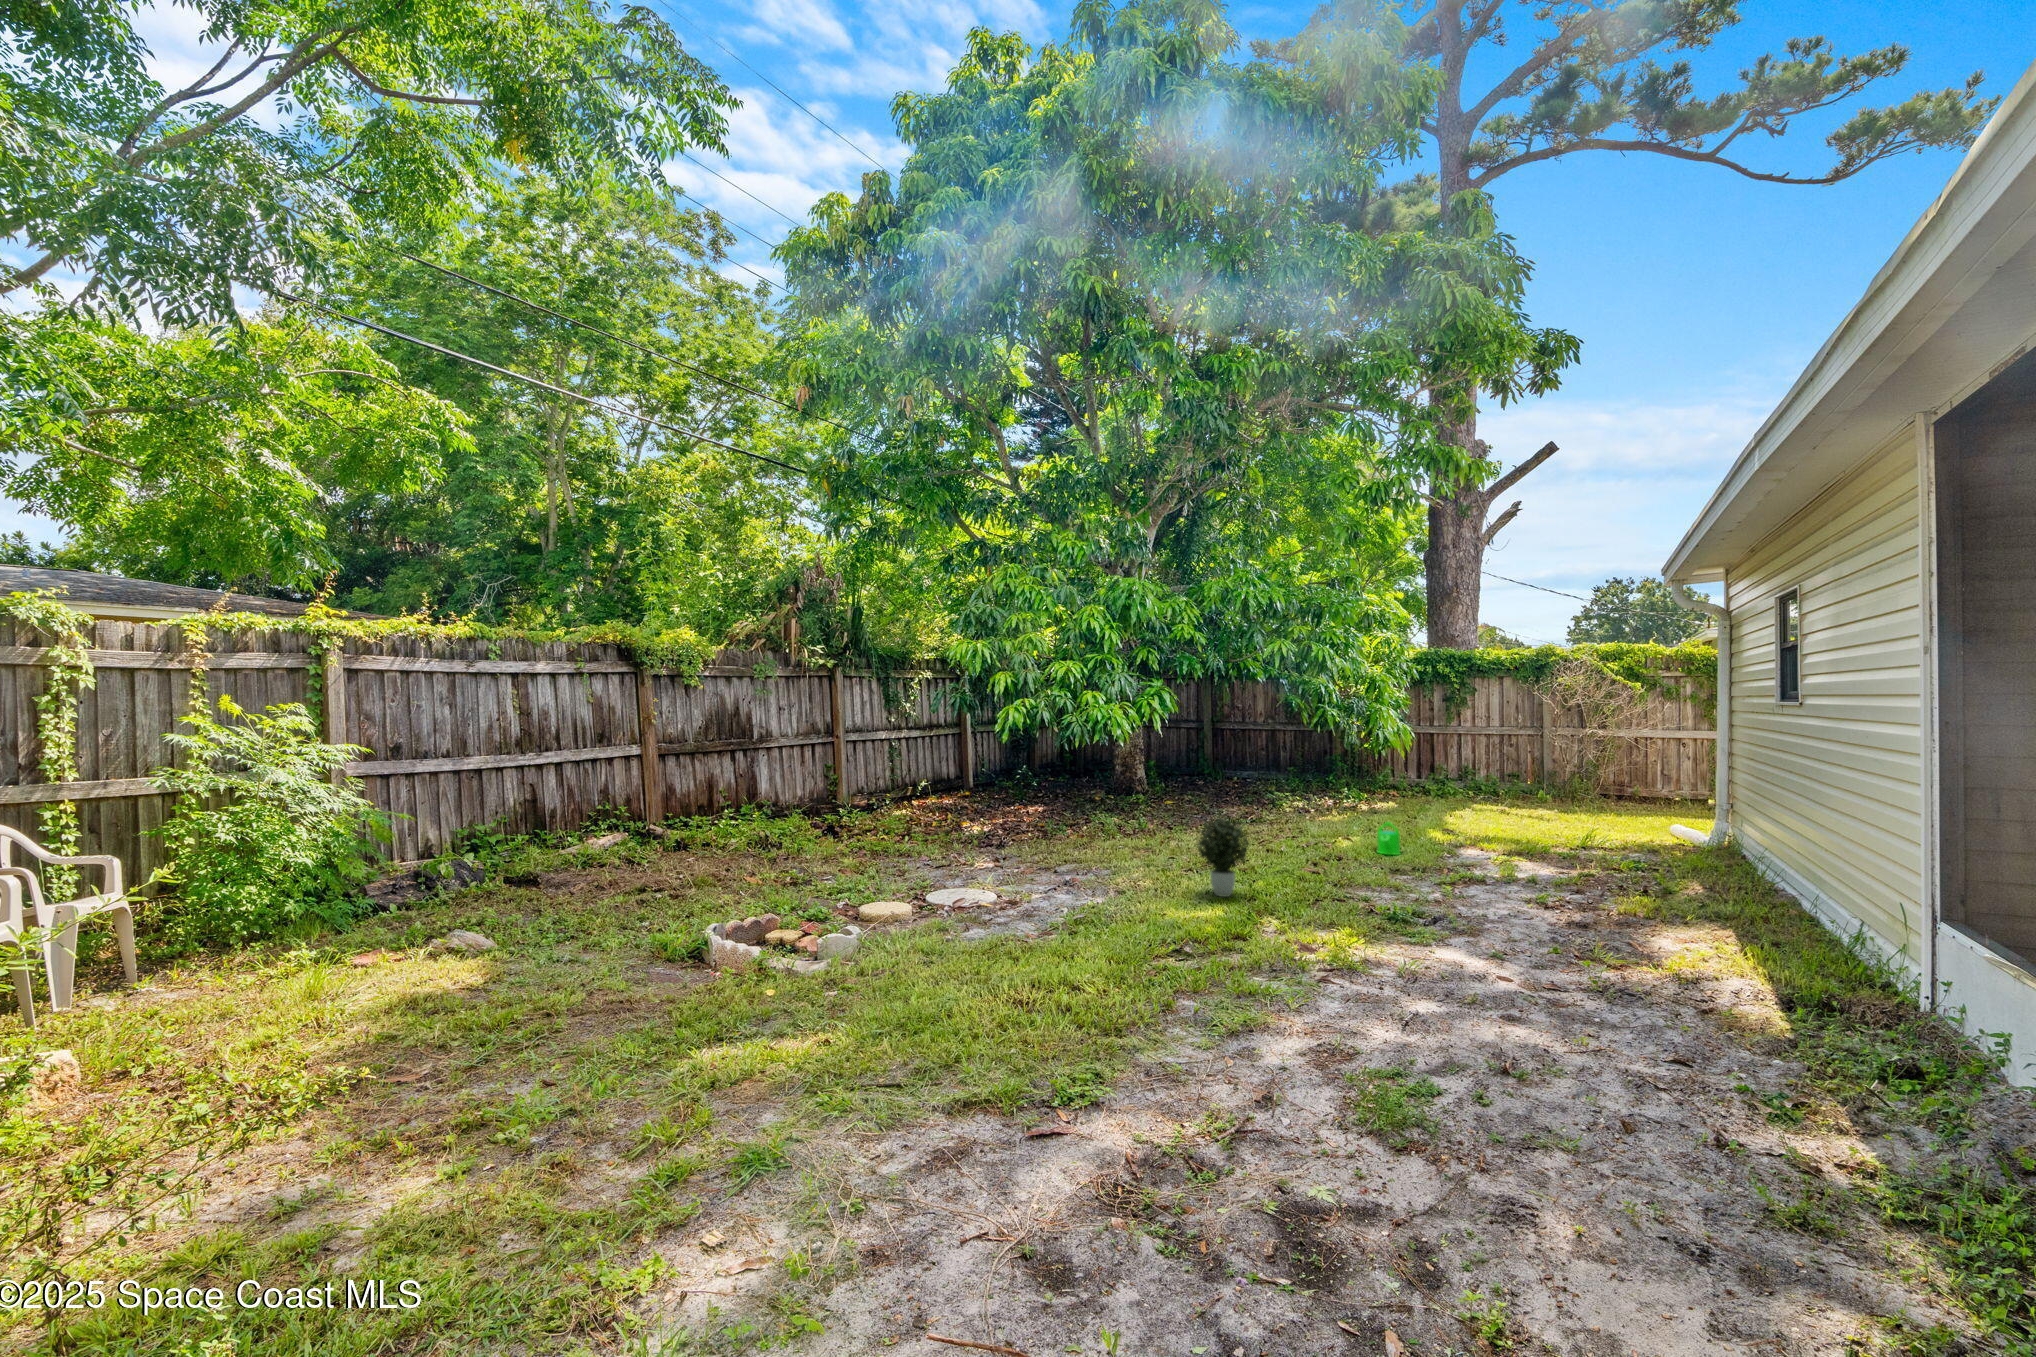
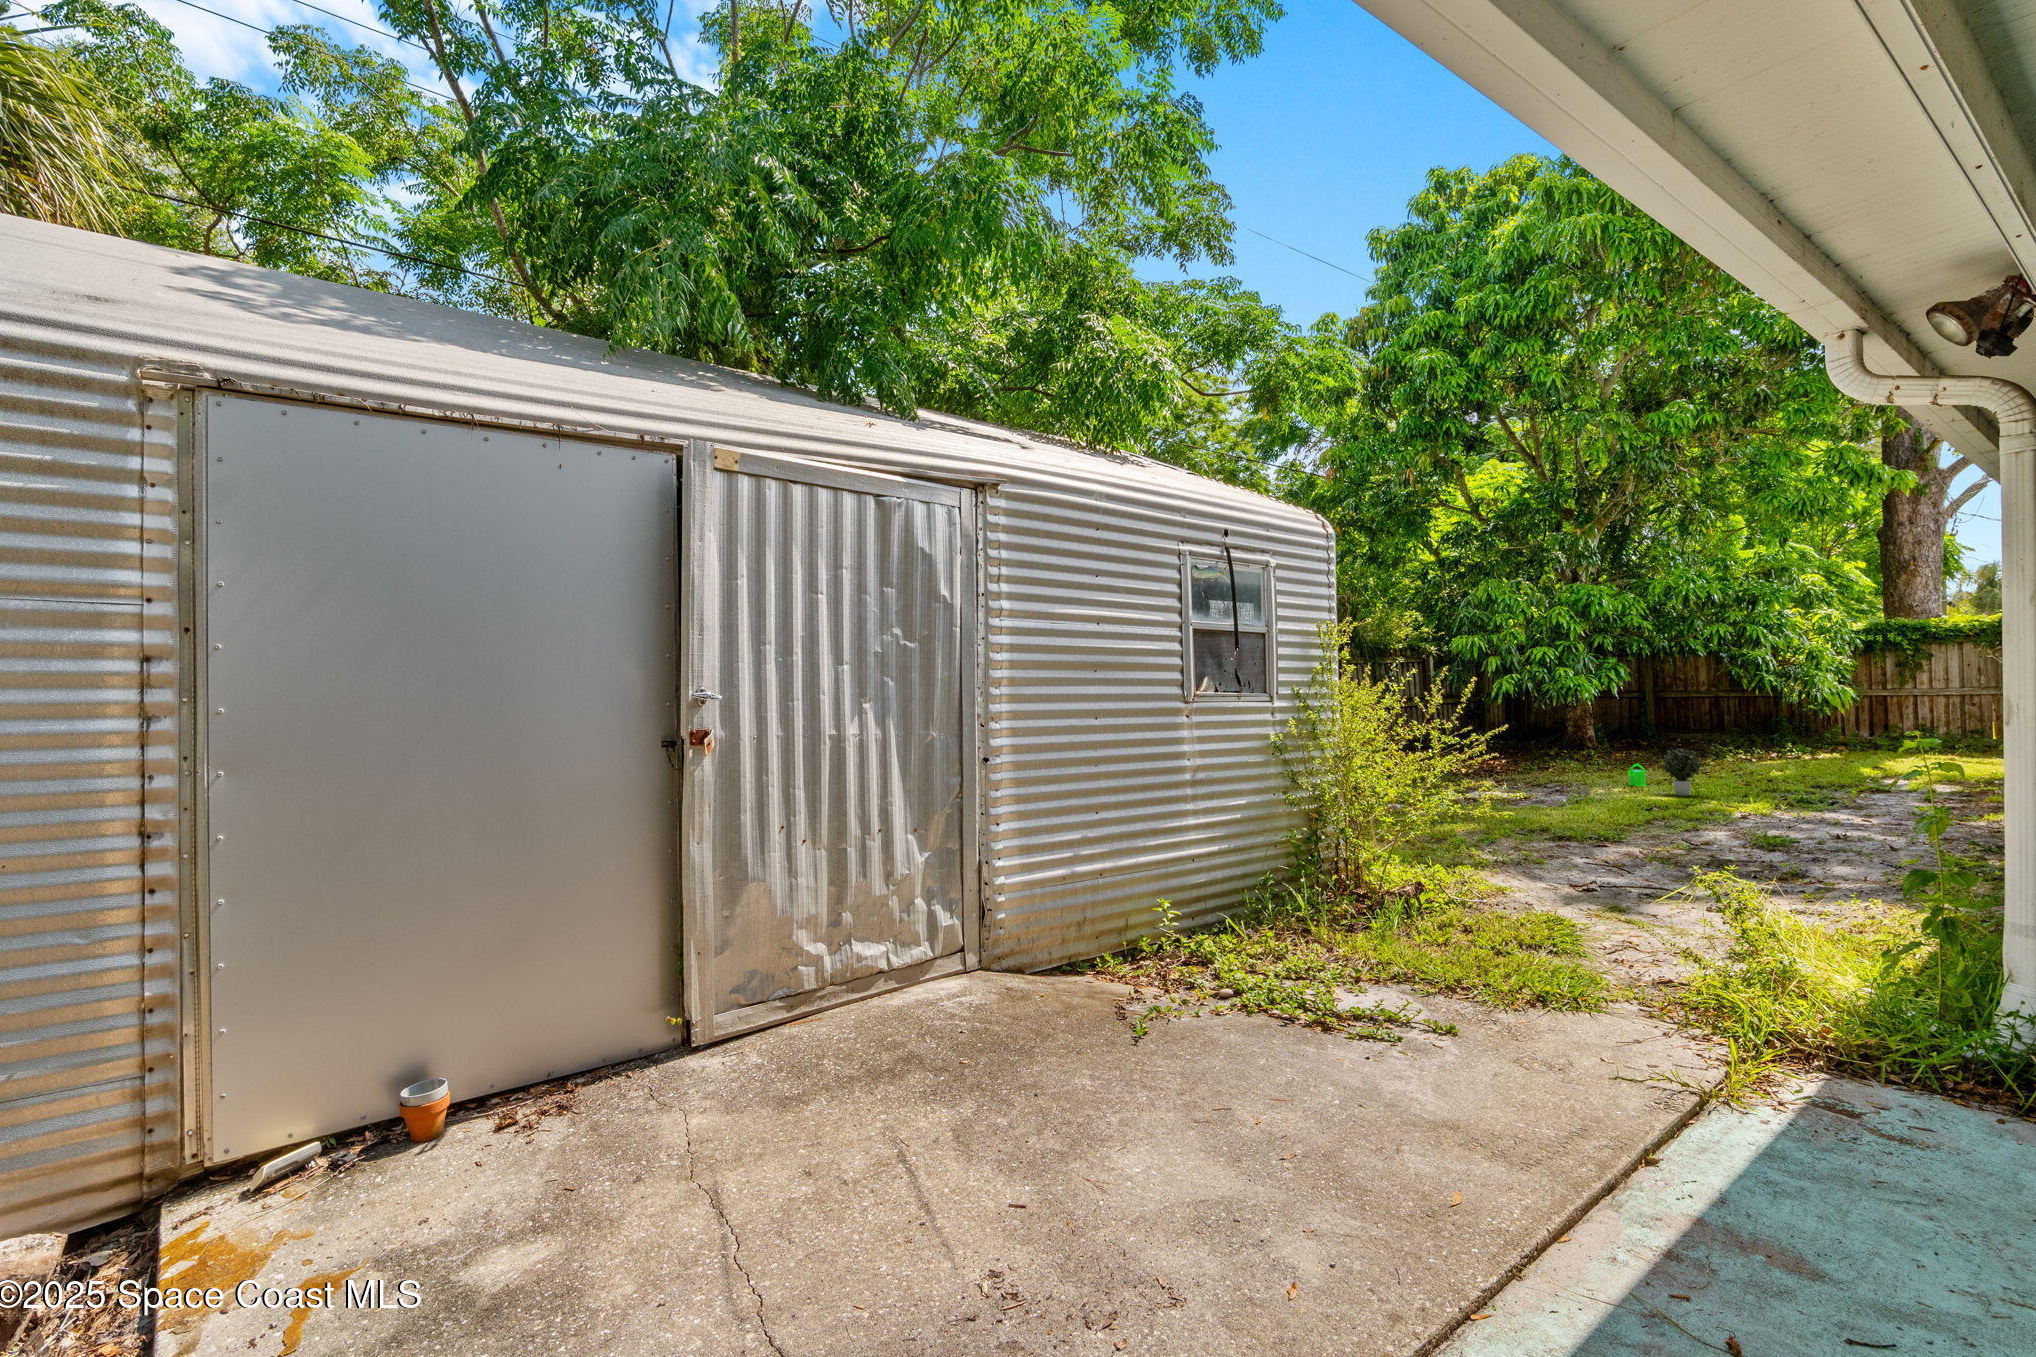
watering can: present [1377,822,1400,855] -> present [1628,764,1647,786]

